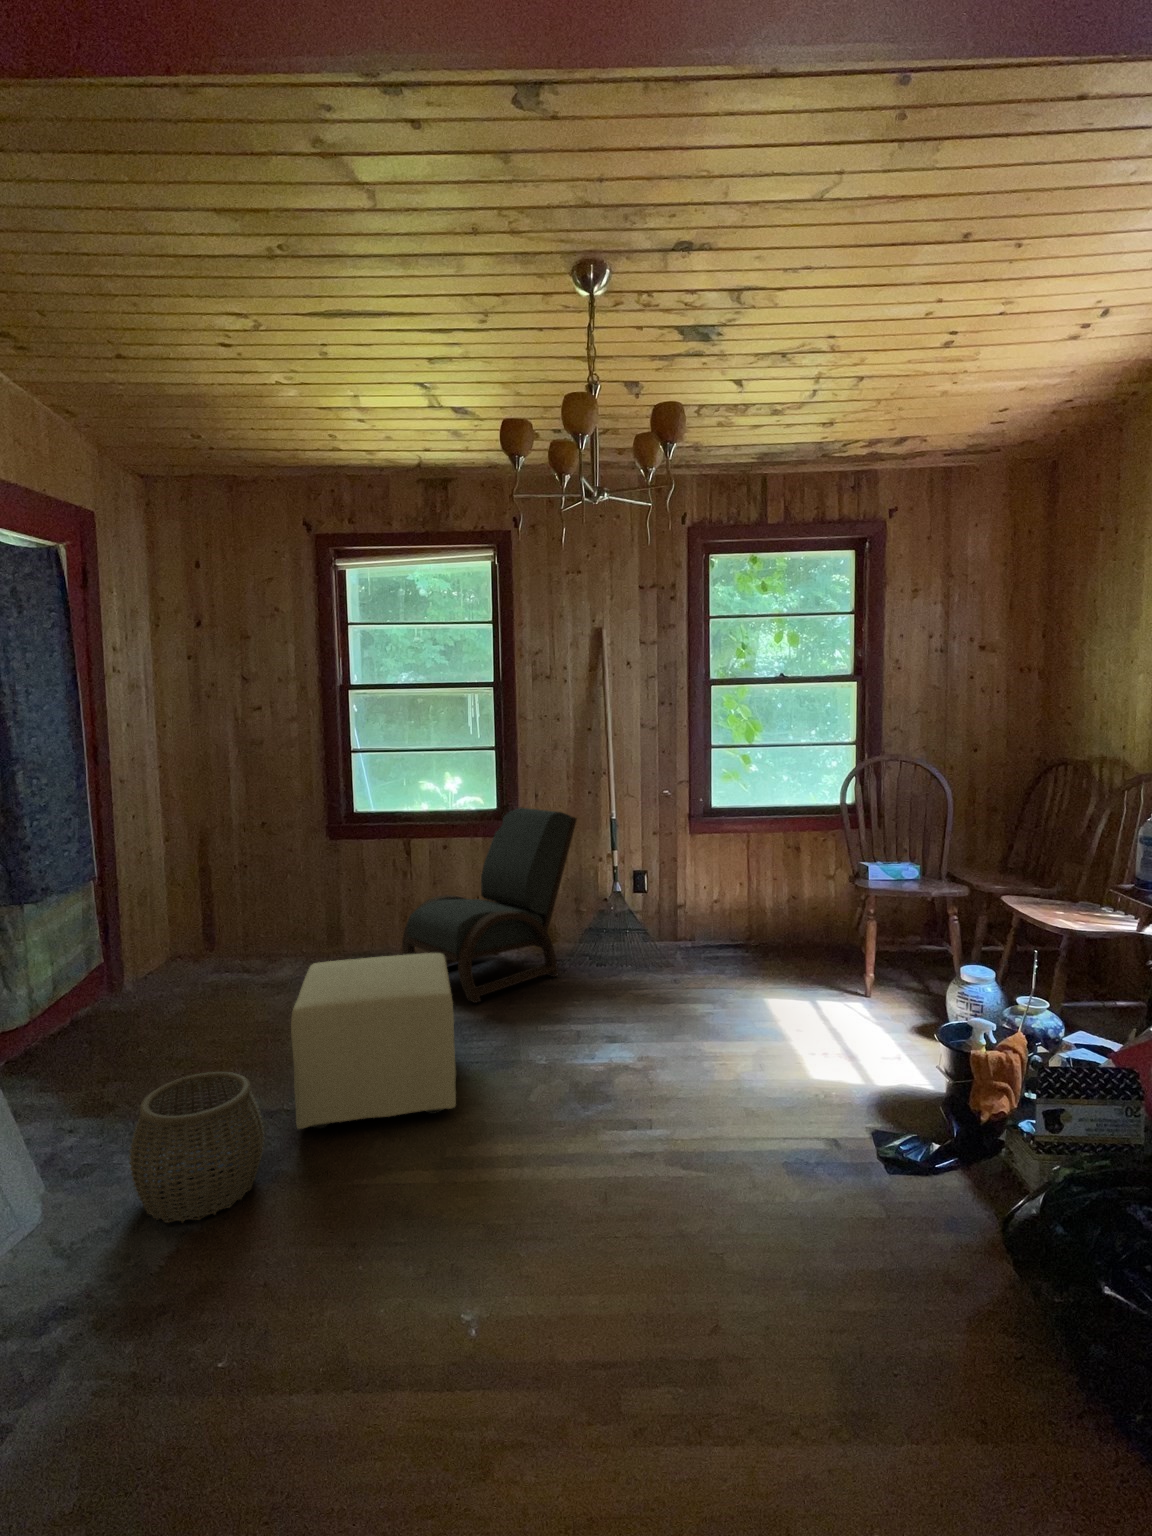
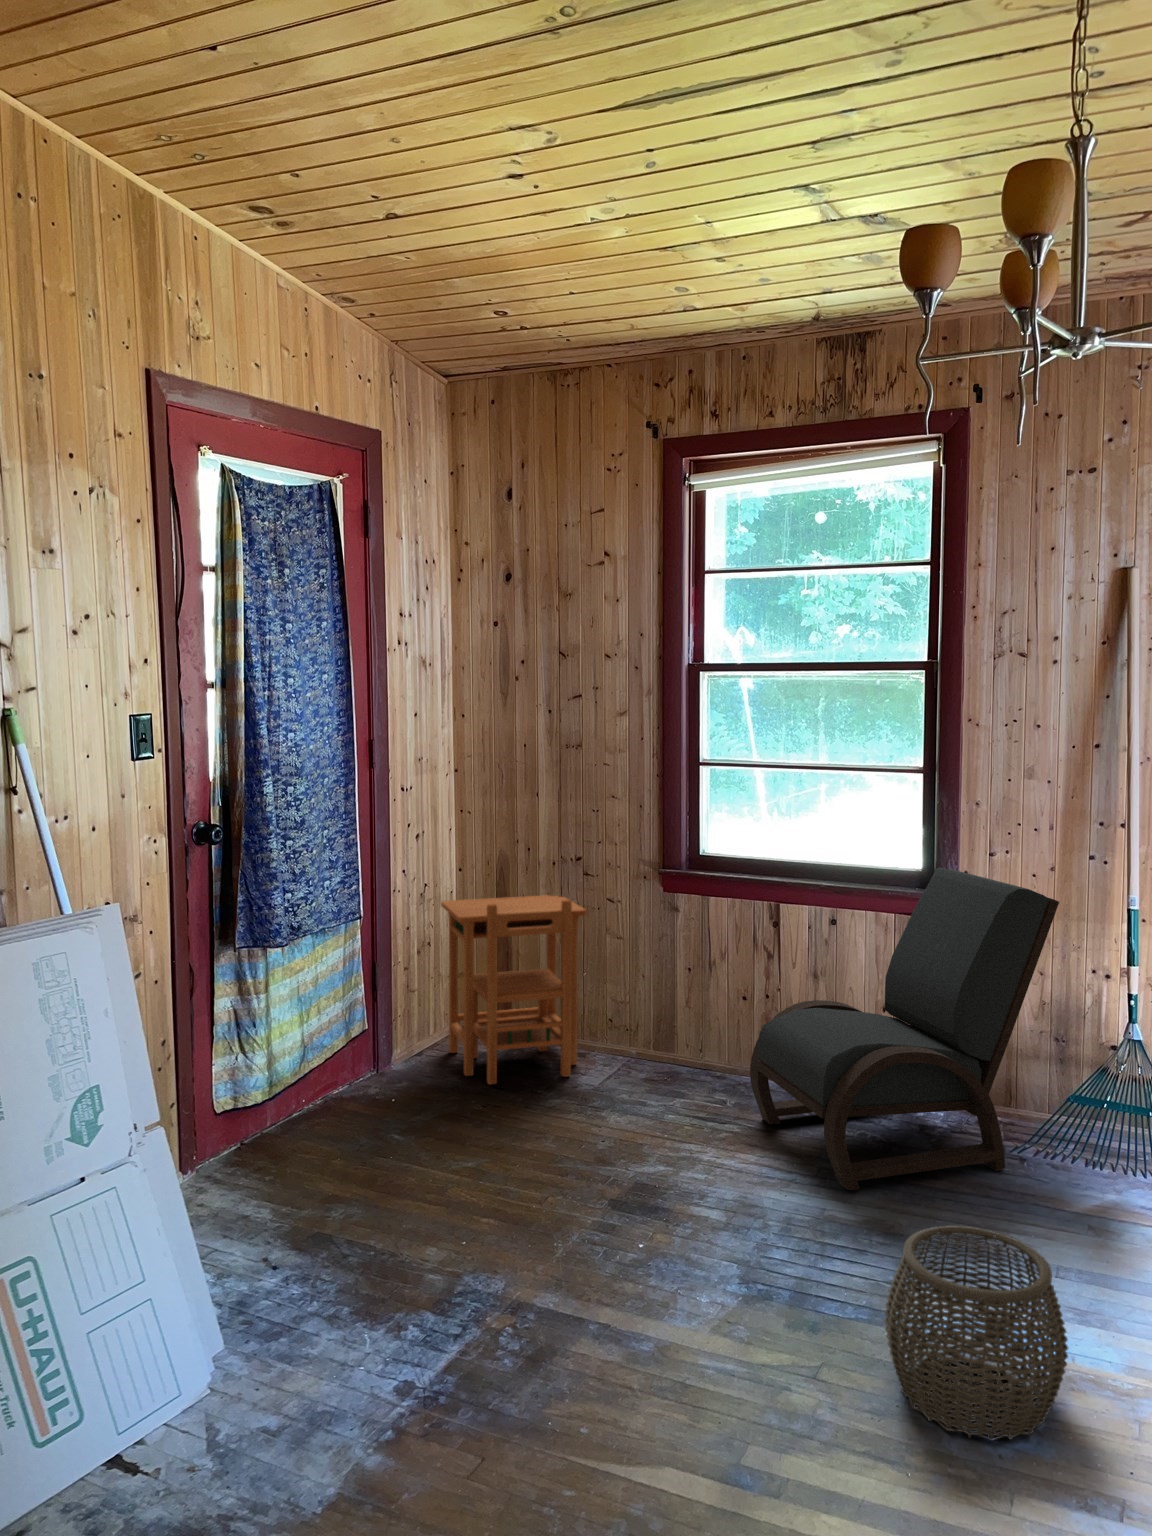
side table: none [157,851,275,990] -> present [441,895,586,1084]
ottoman: present [291,953,456,1129] -> none [526,1091,785,1383]
woven basket: present [129,1072,265,1223] -> present [884,1226,1068,1441]

